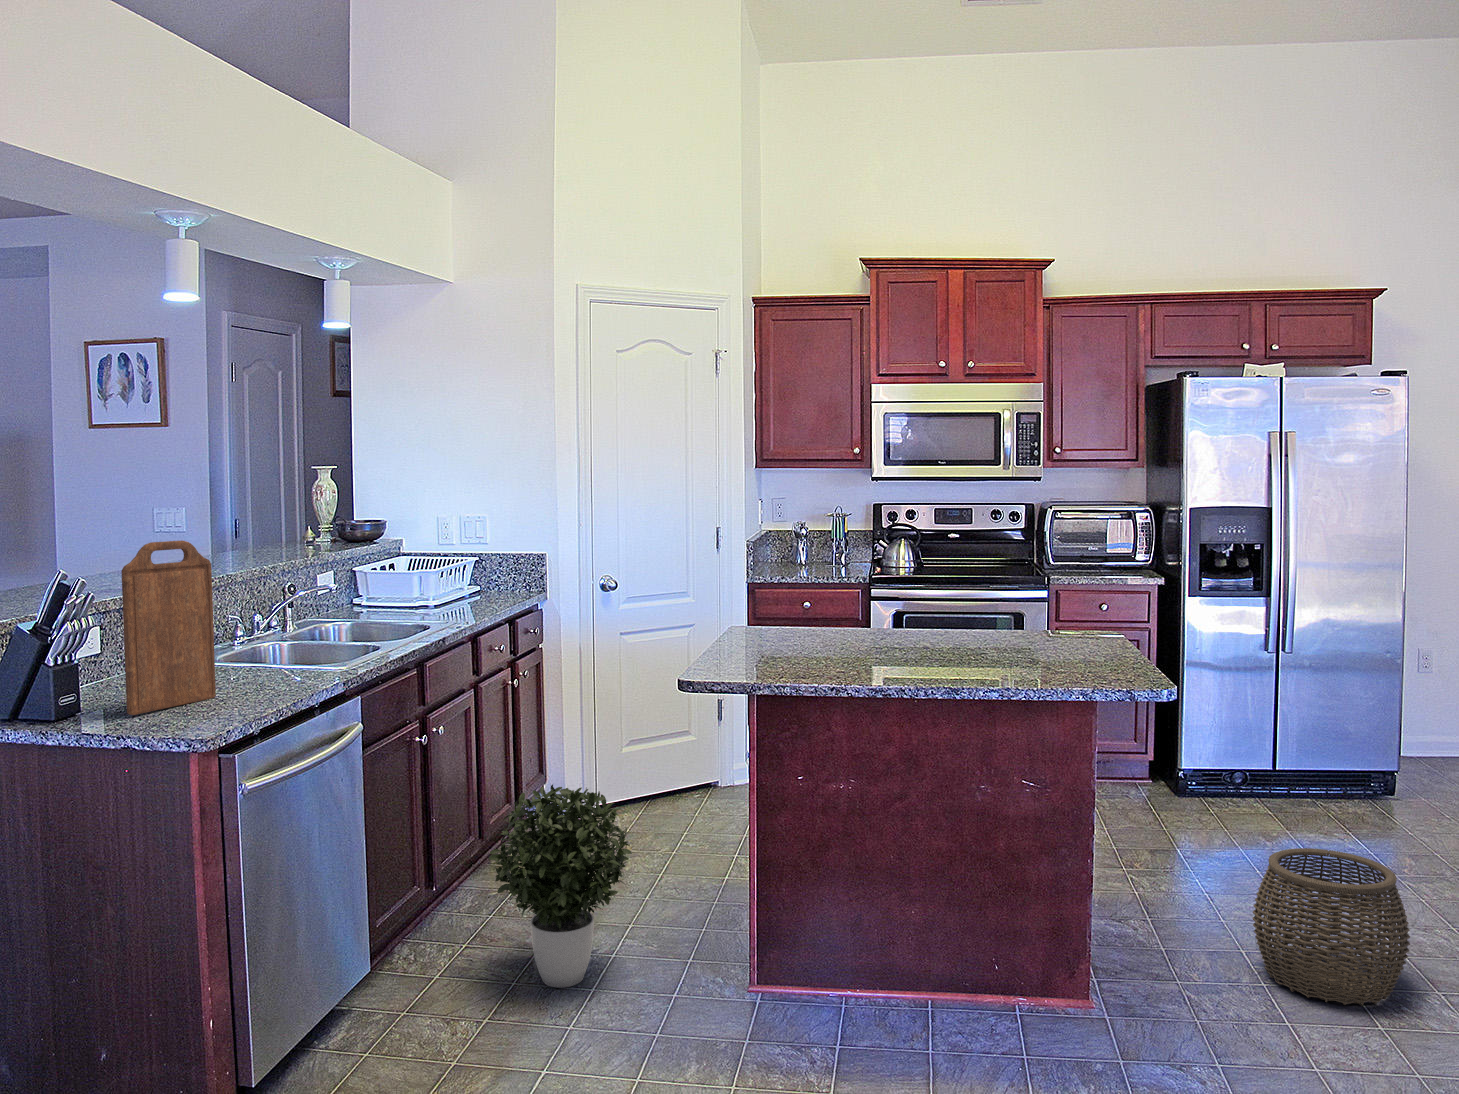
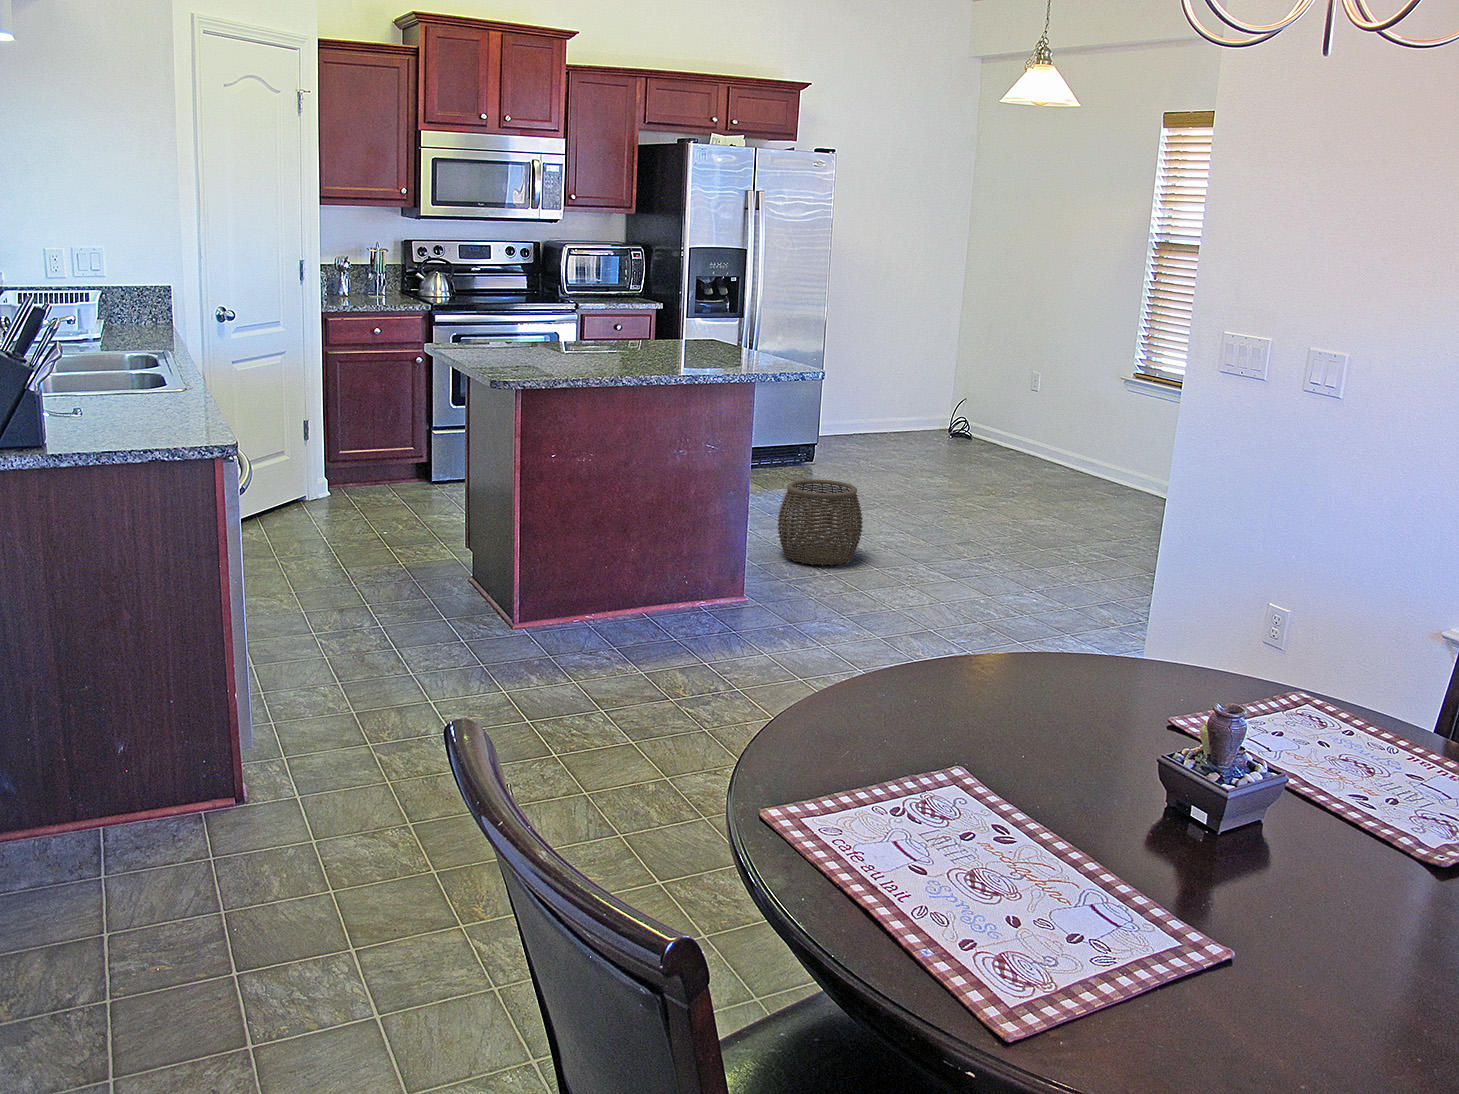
cutting board: present [121,541,216,715] -> none [67,278,111,422]
potted plant: present [489,784,632,988] -> none [286,473,396,626]

